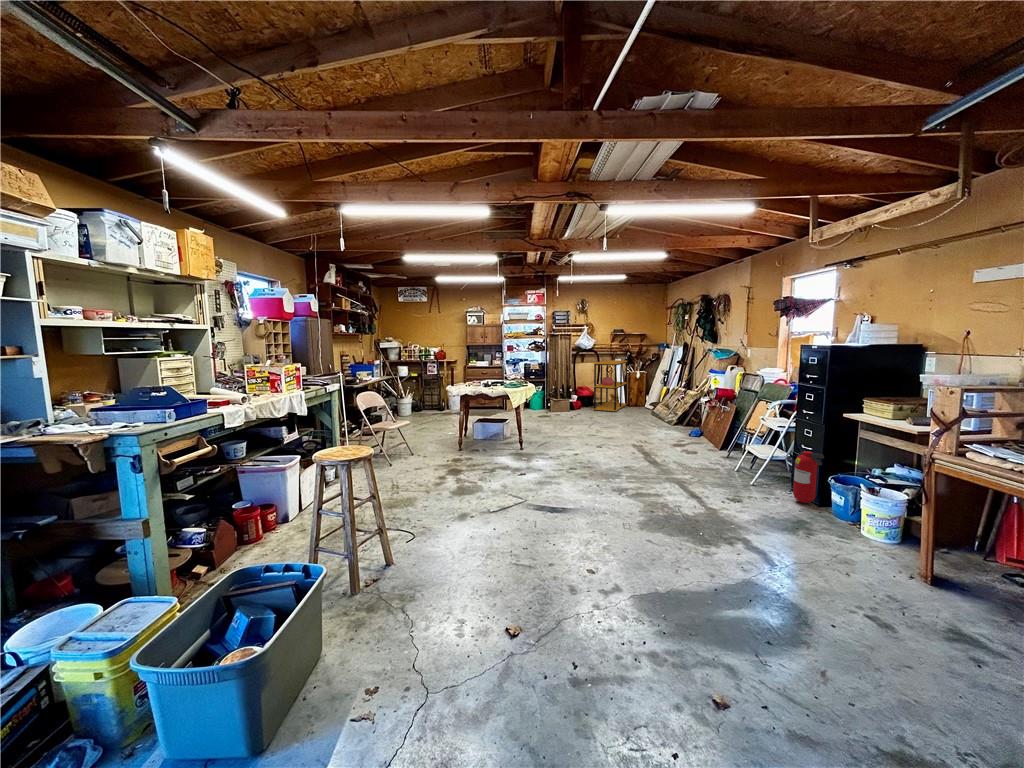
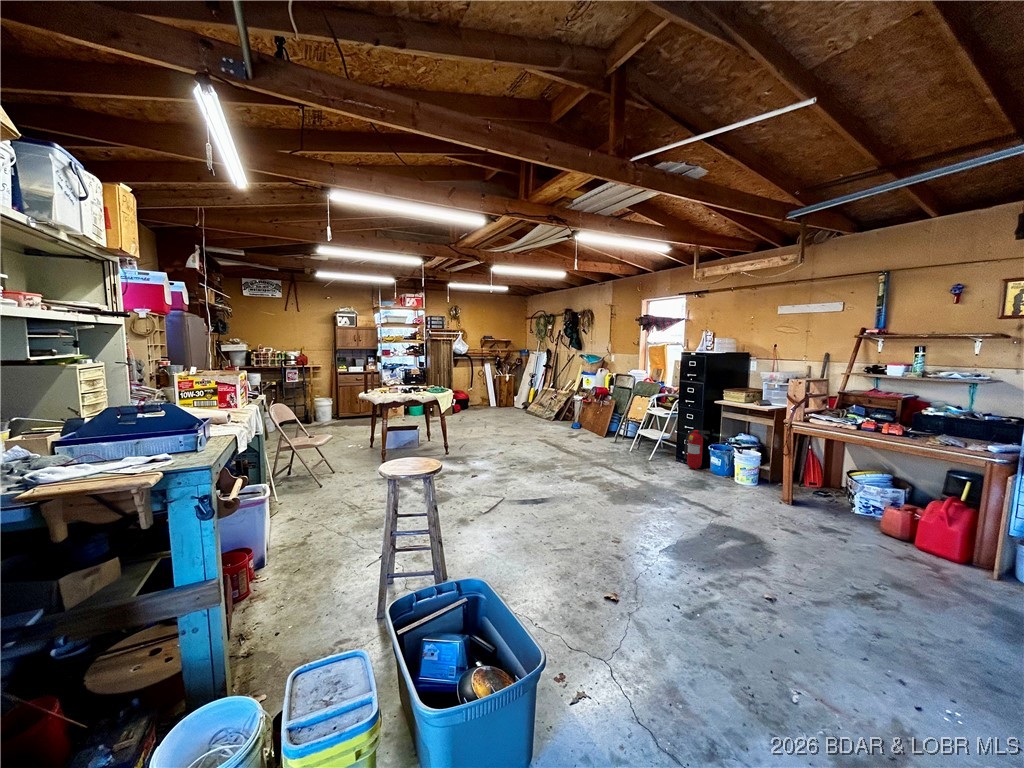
shelving unit: present [594,360,627,412] -> none [476,365,500,414]

